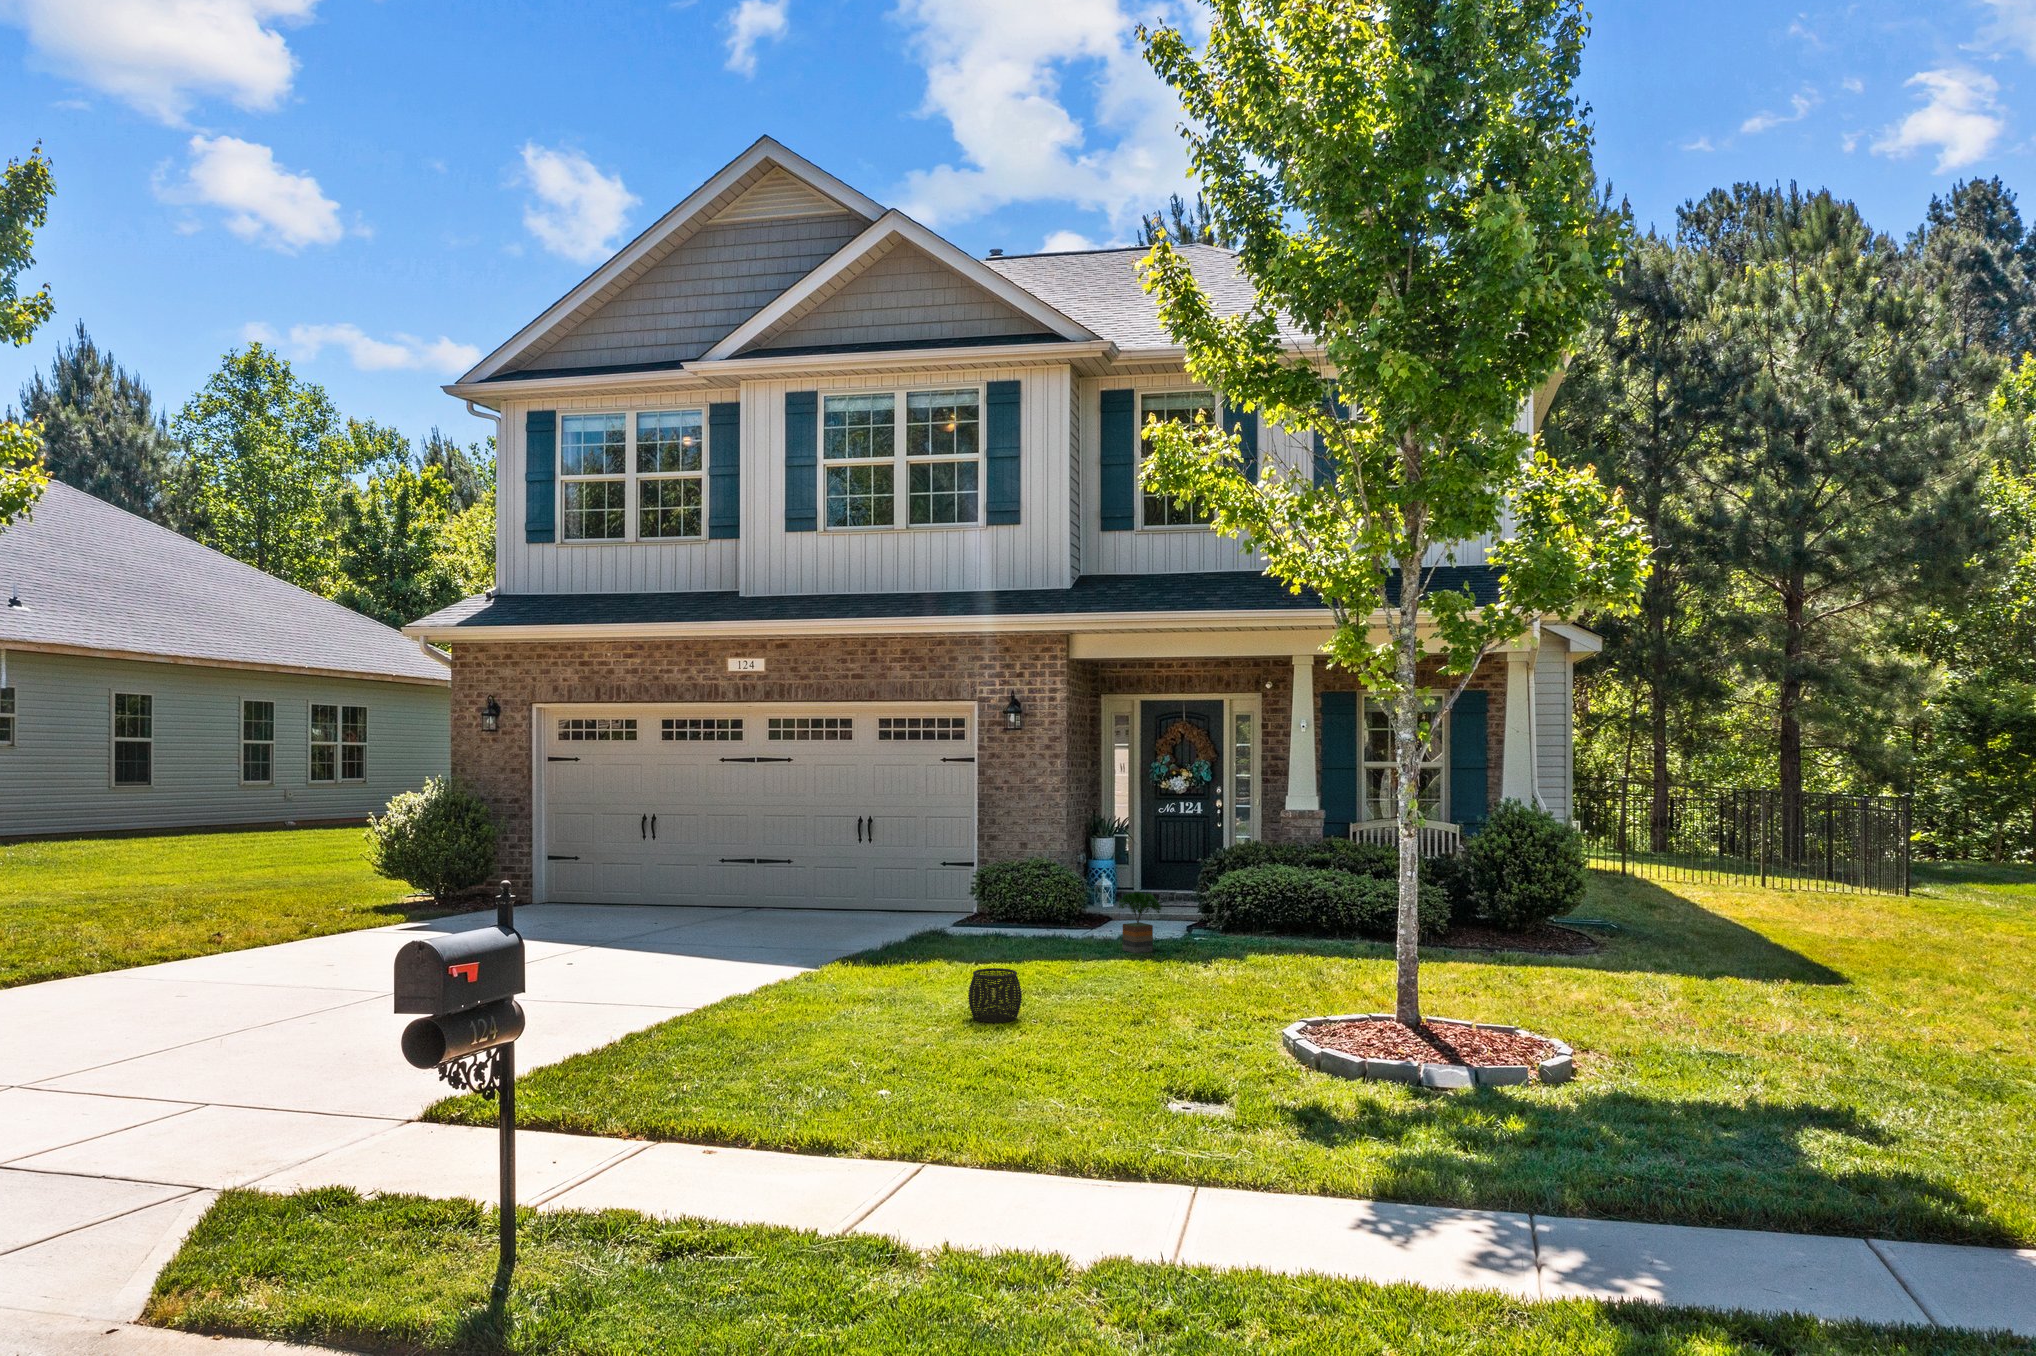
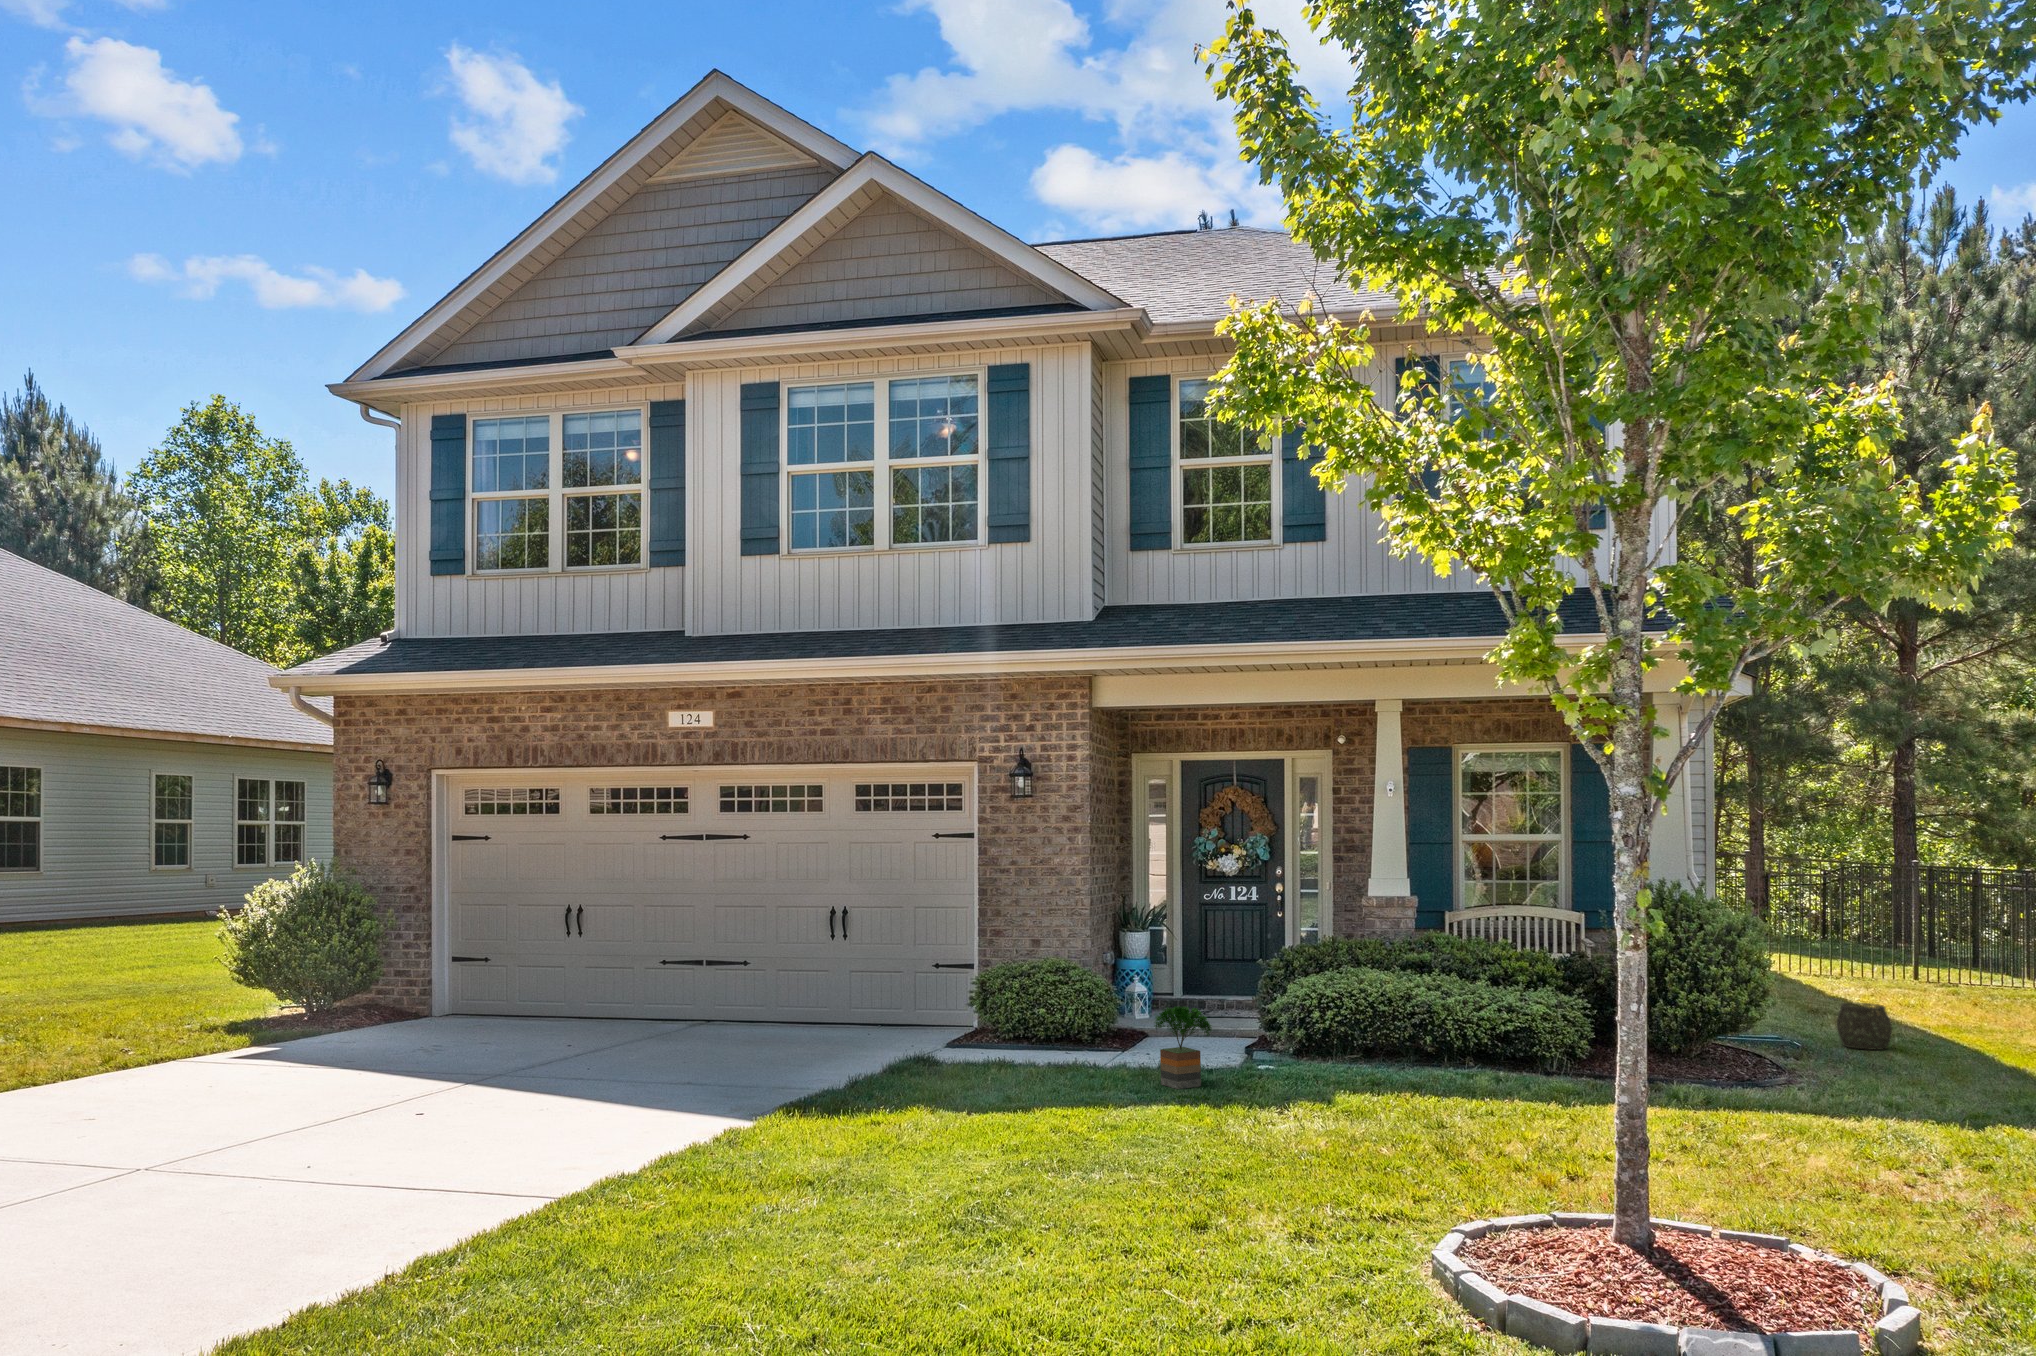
woven basket: present [968,968,1022,1023] -> present [1837,1003,1892,1050]

